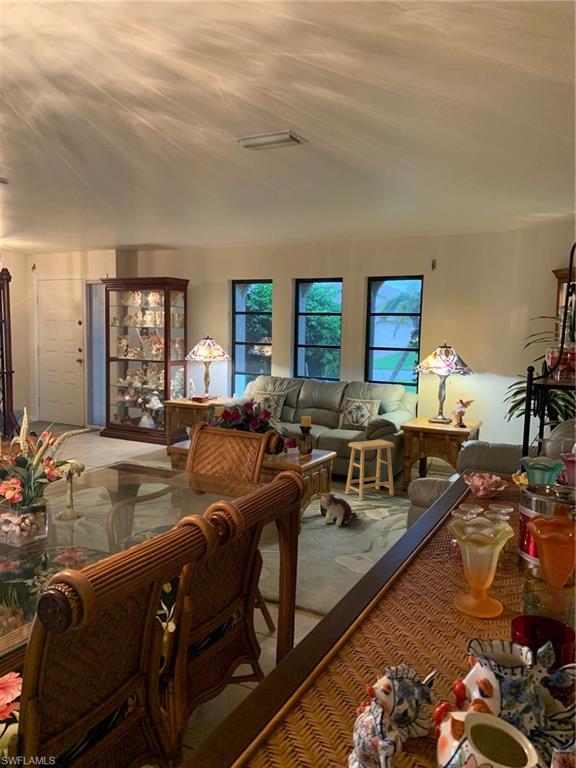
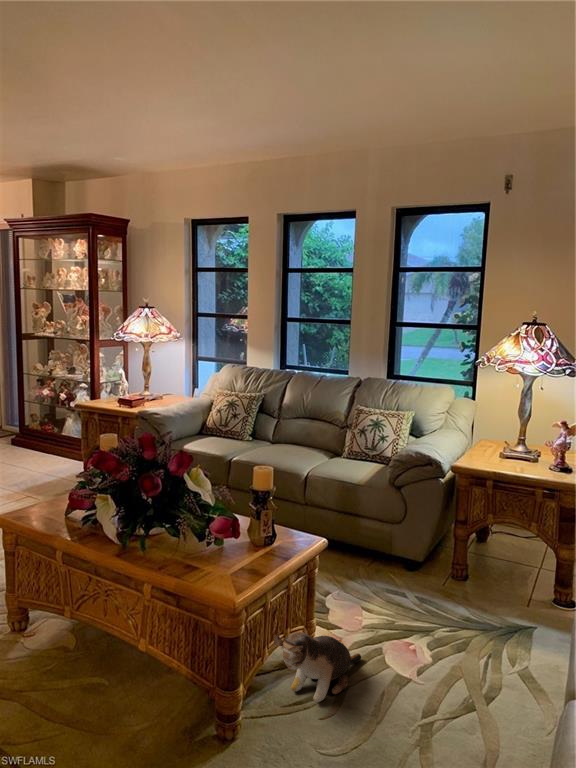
footstool: present [345,439,394,501] -> none [347,490,438,610]

